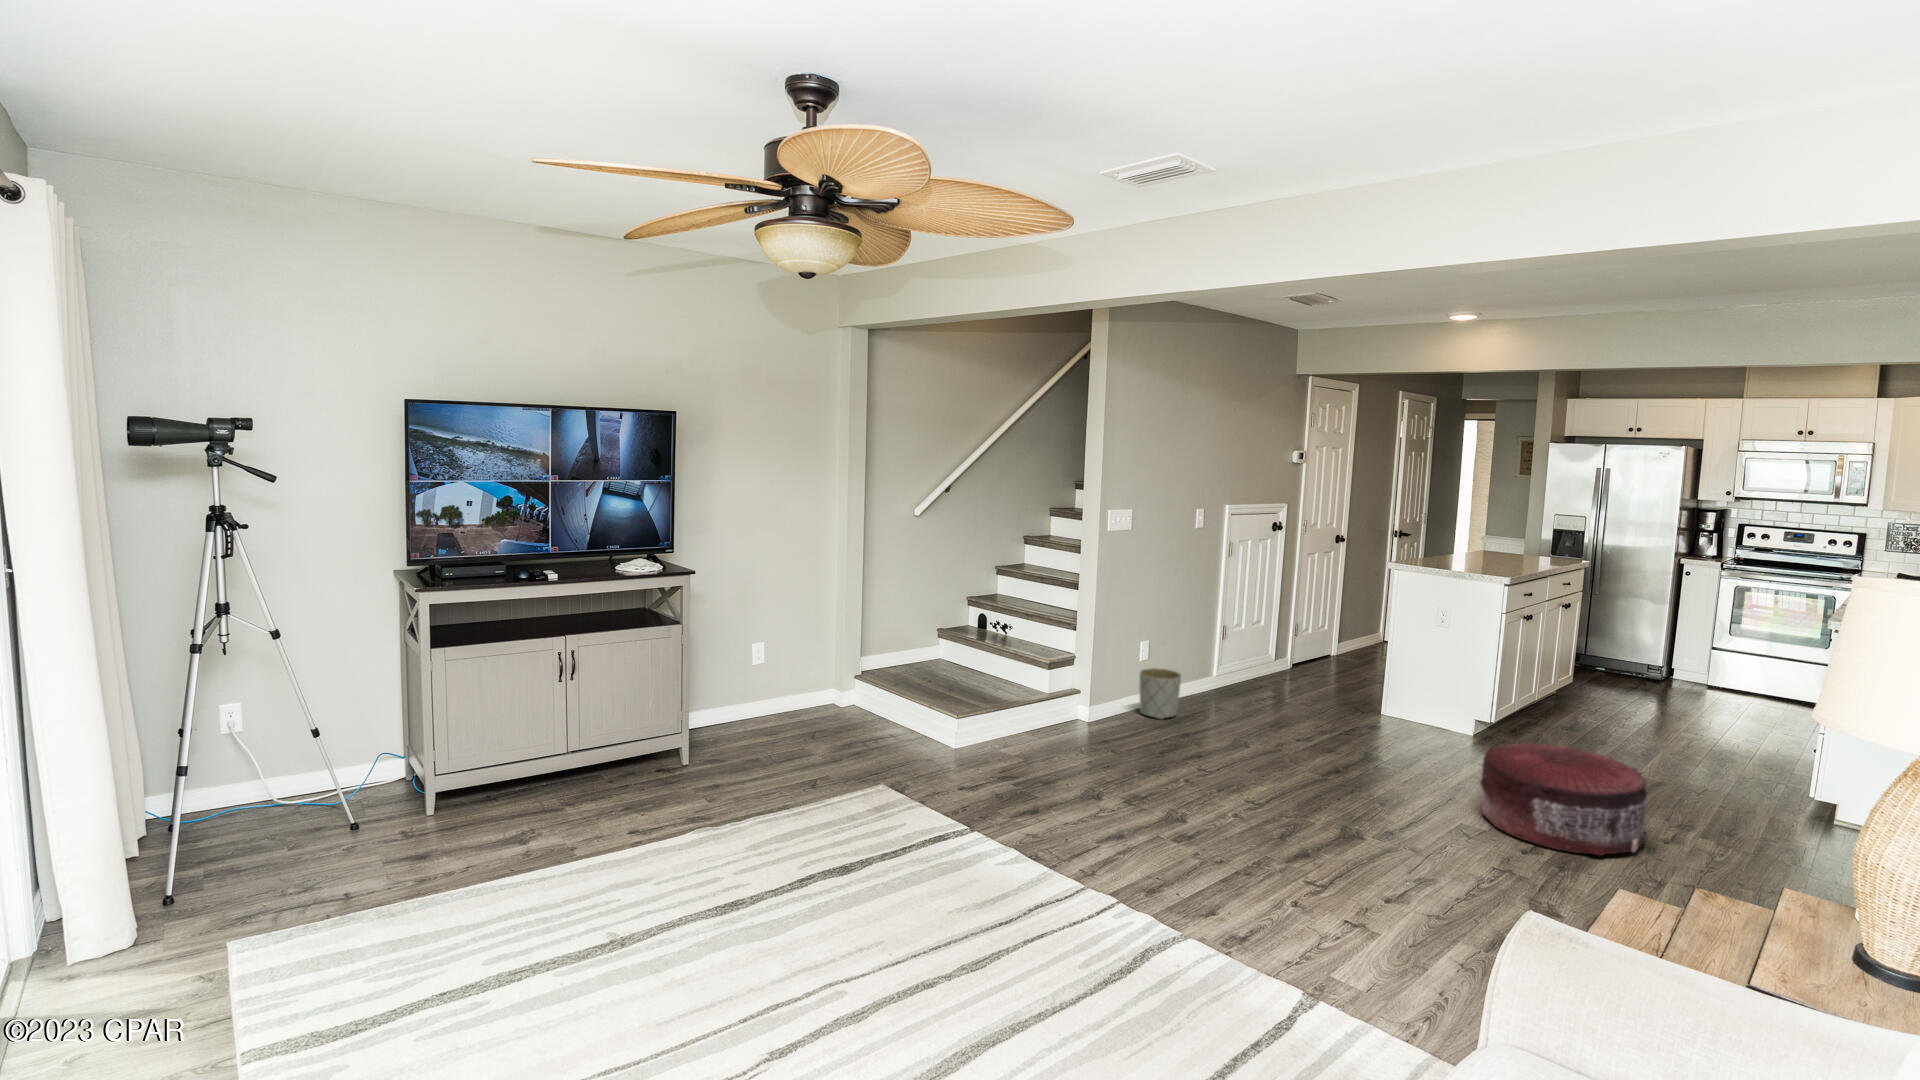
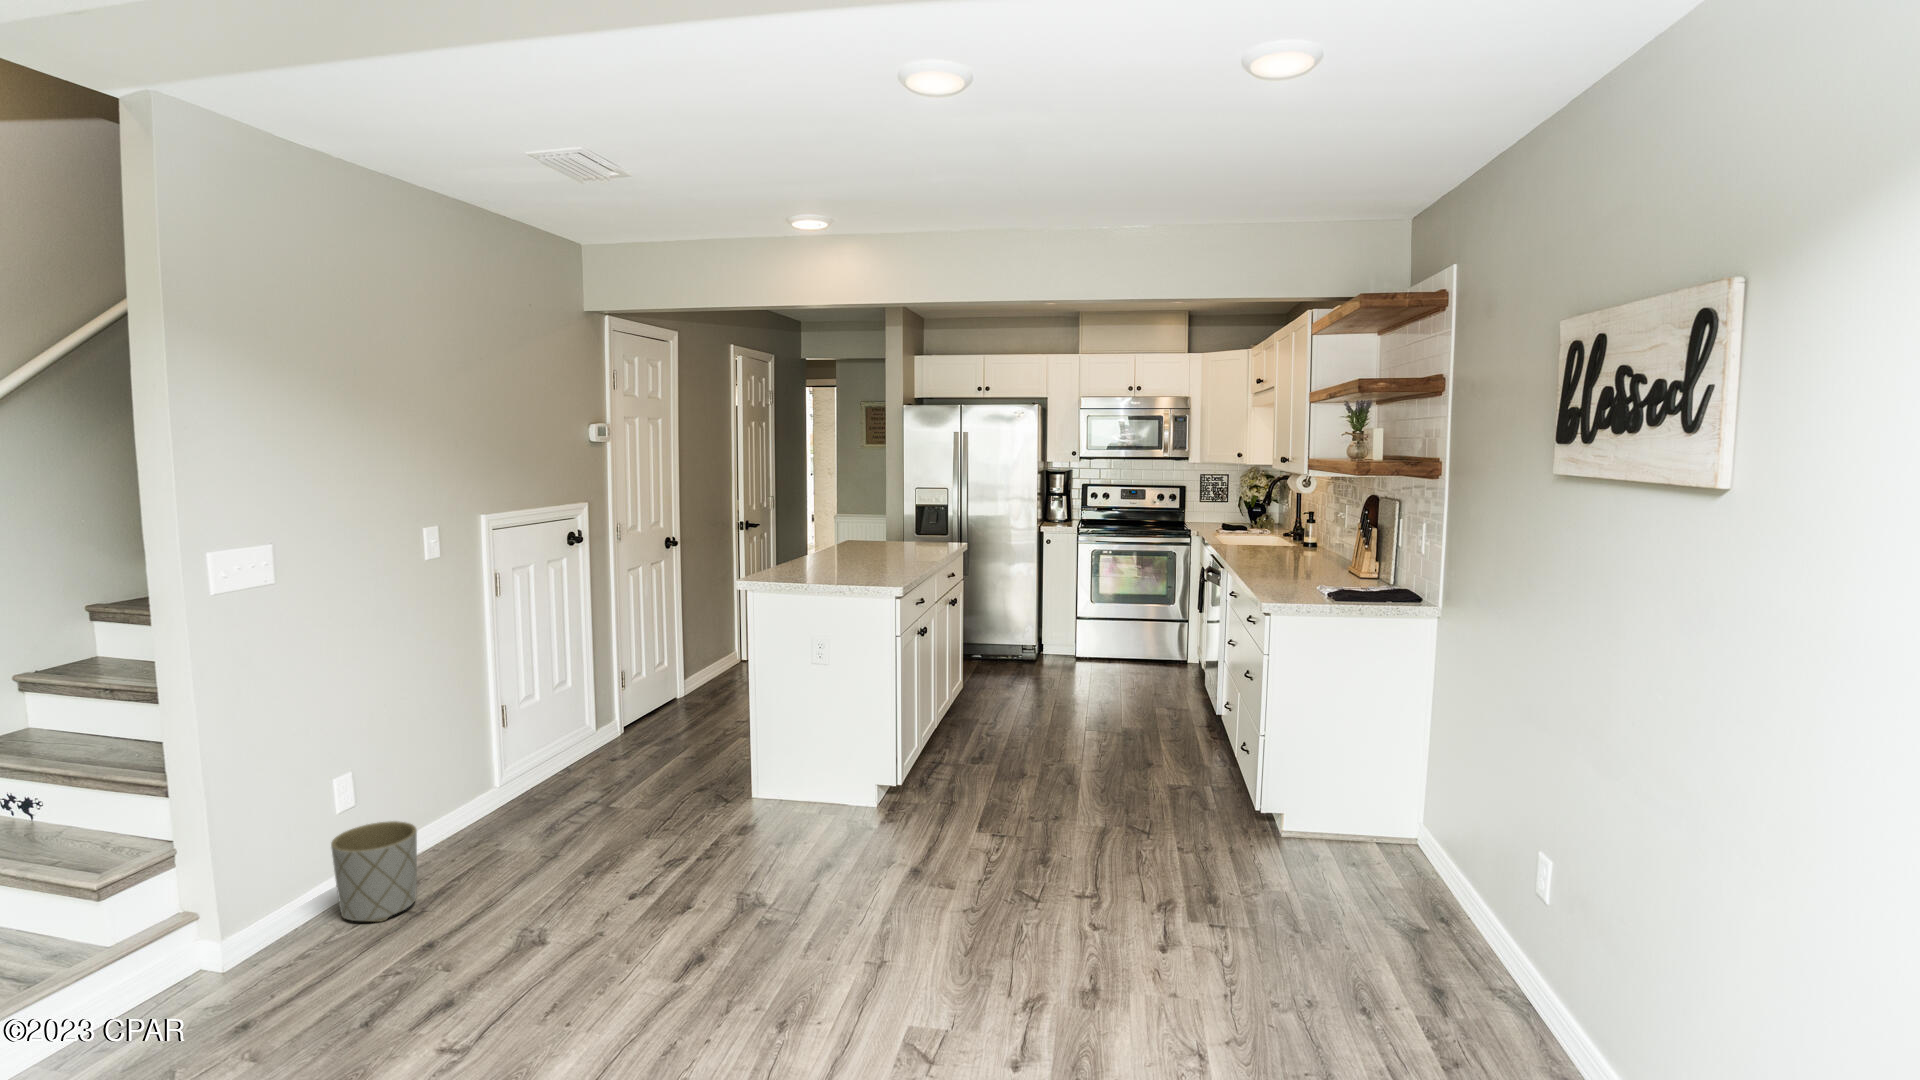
pouf: present [1480,741,1647,856] -> none [909,832,1121,1022]

